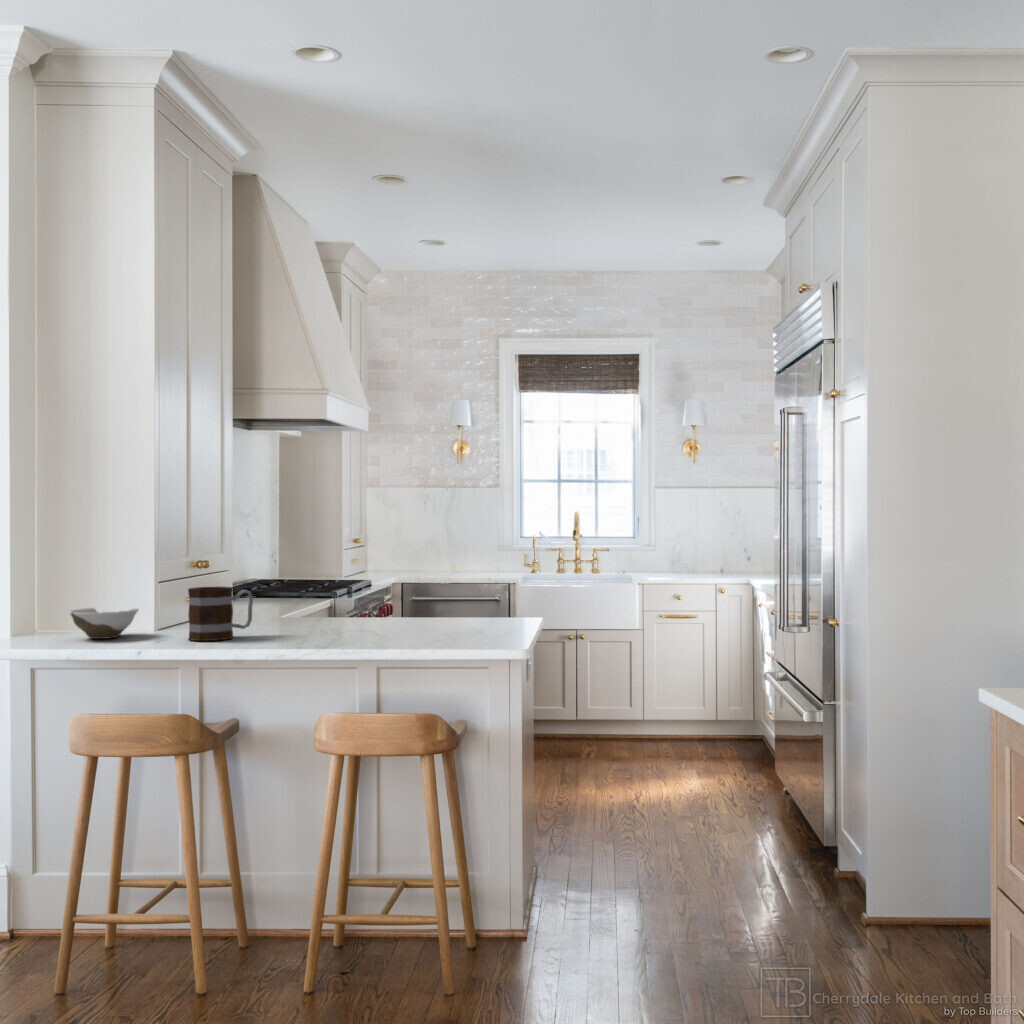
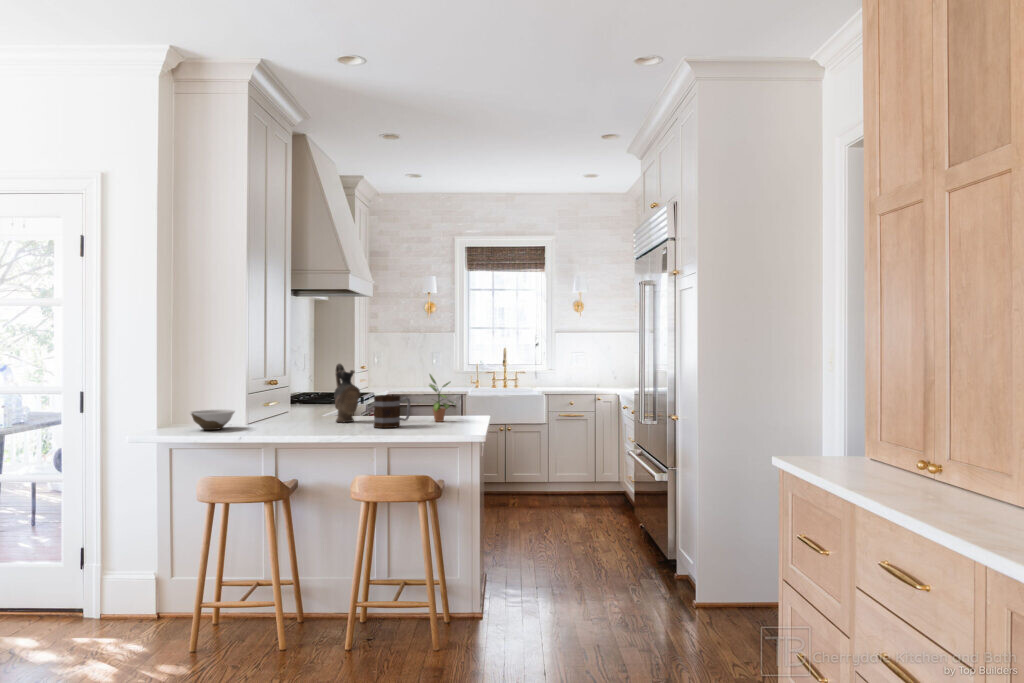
ceramic pitcher: none [294,534,335,627] -> present [334,364,360,422]
potted plant: none [423,547,490,625] -> present [429,374,455,422]
mug: present [188,587,253,641] -> present [374,395,410,428]

